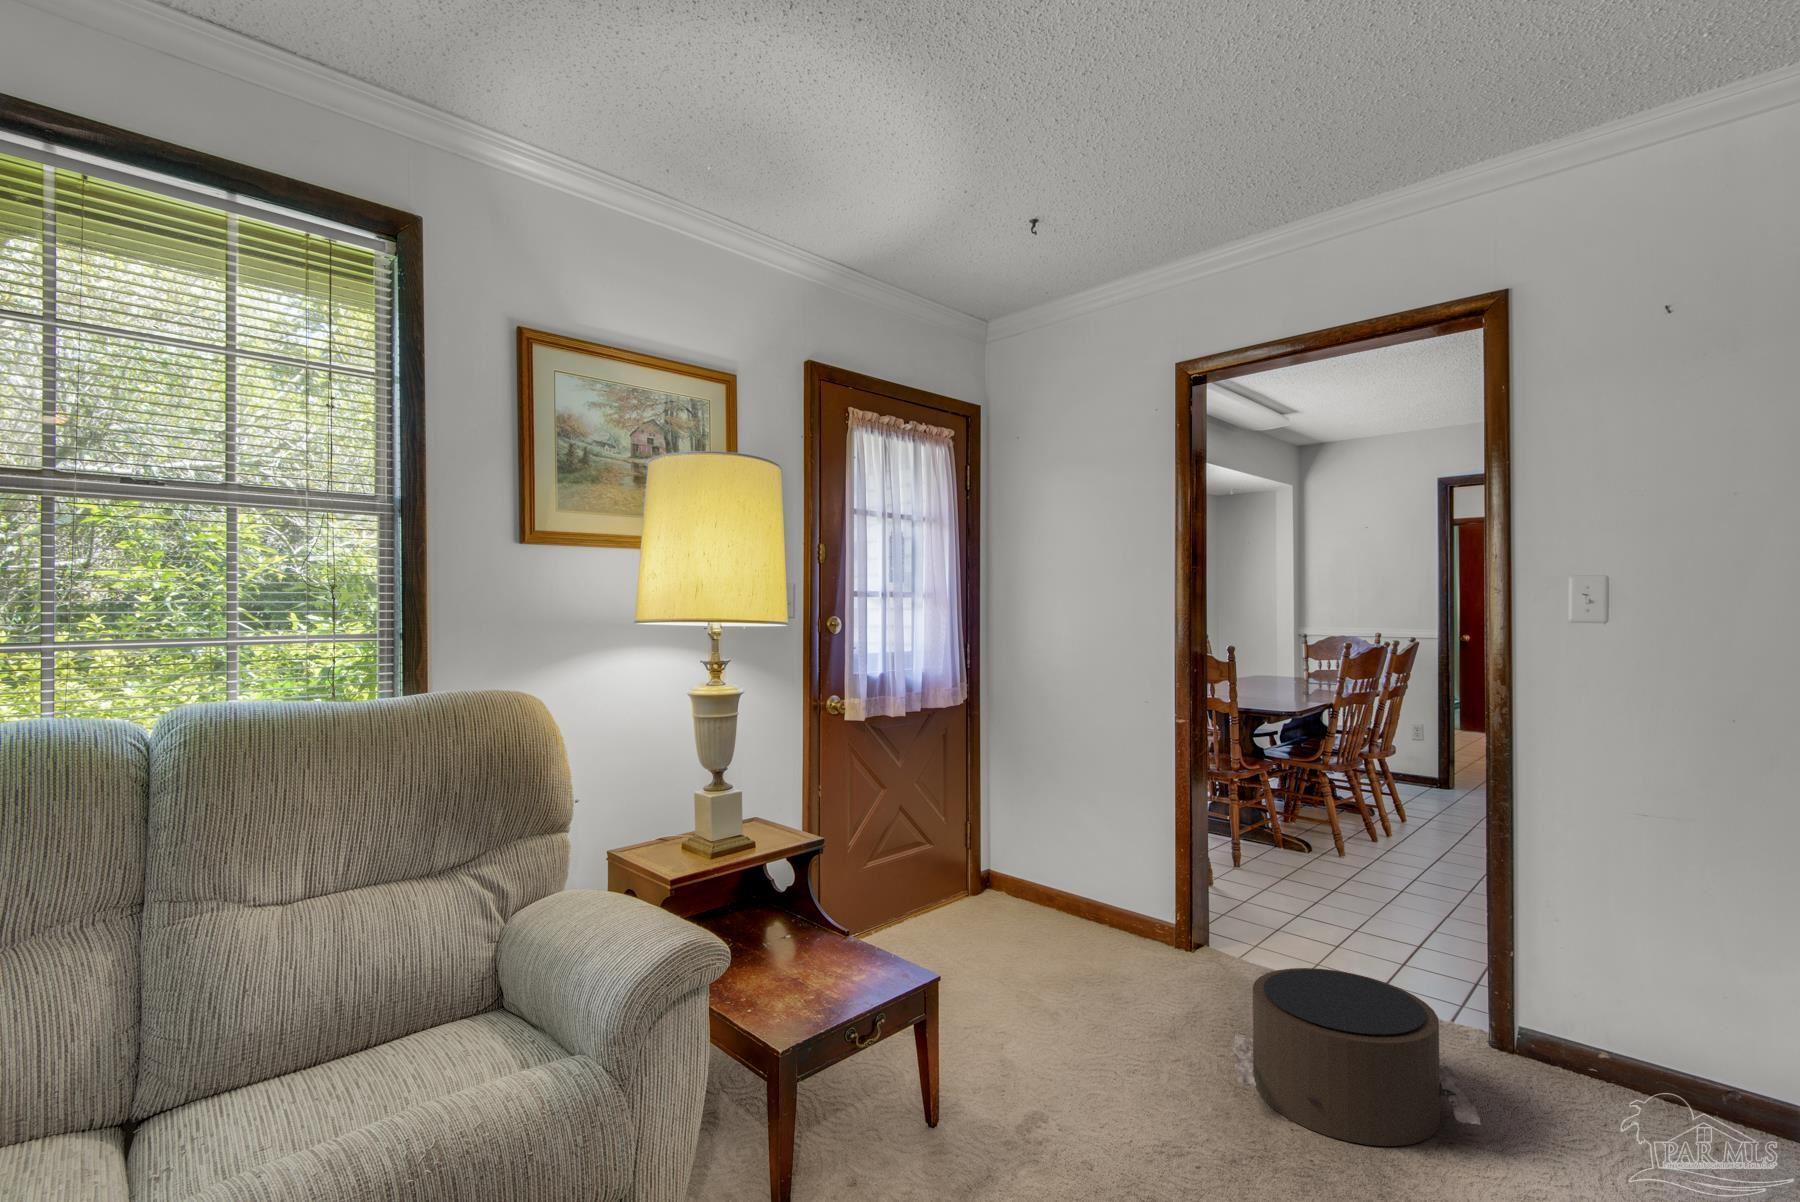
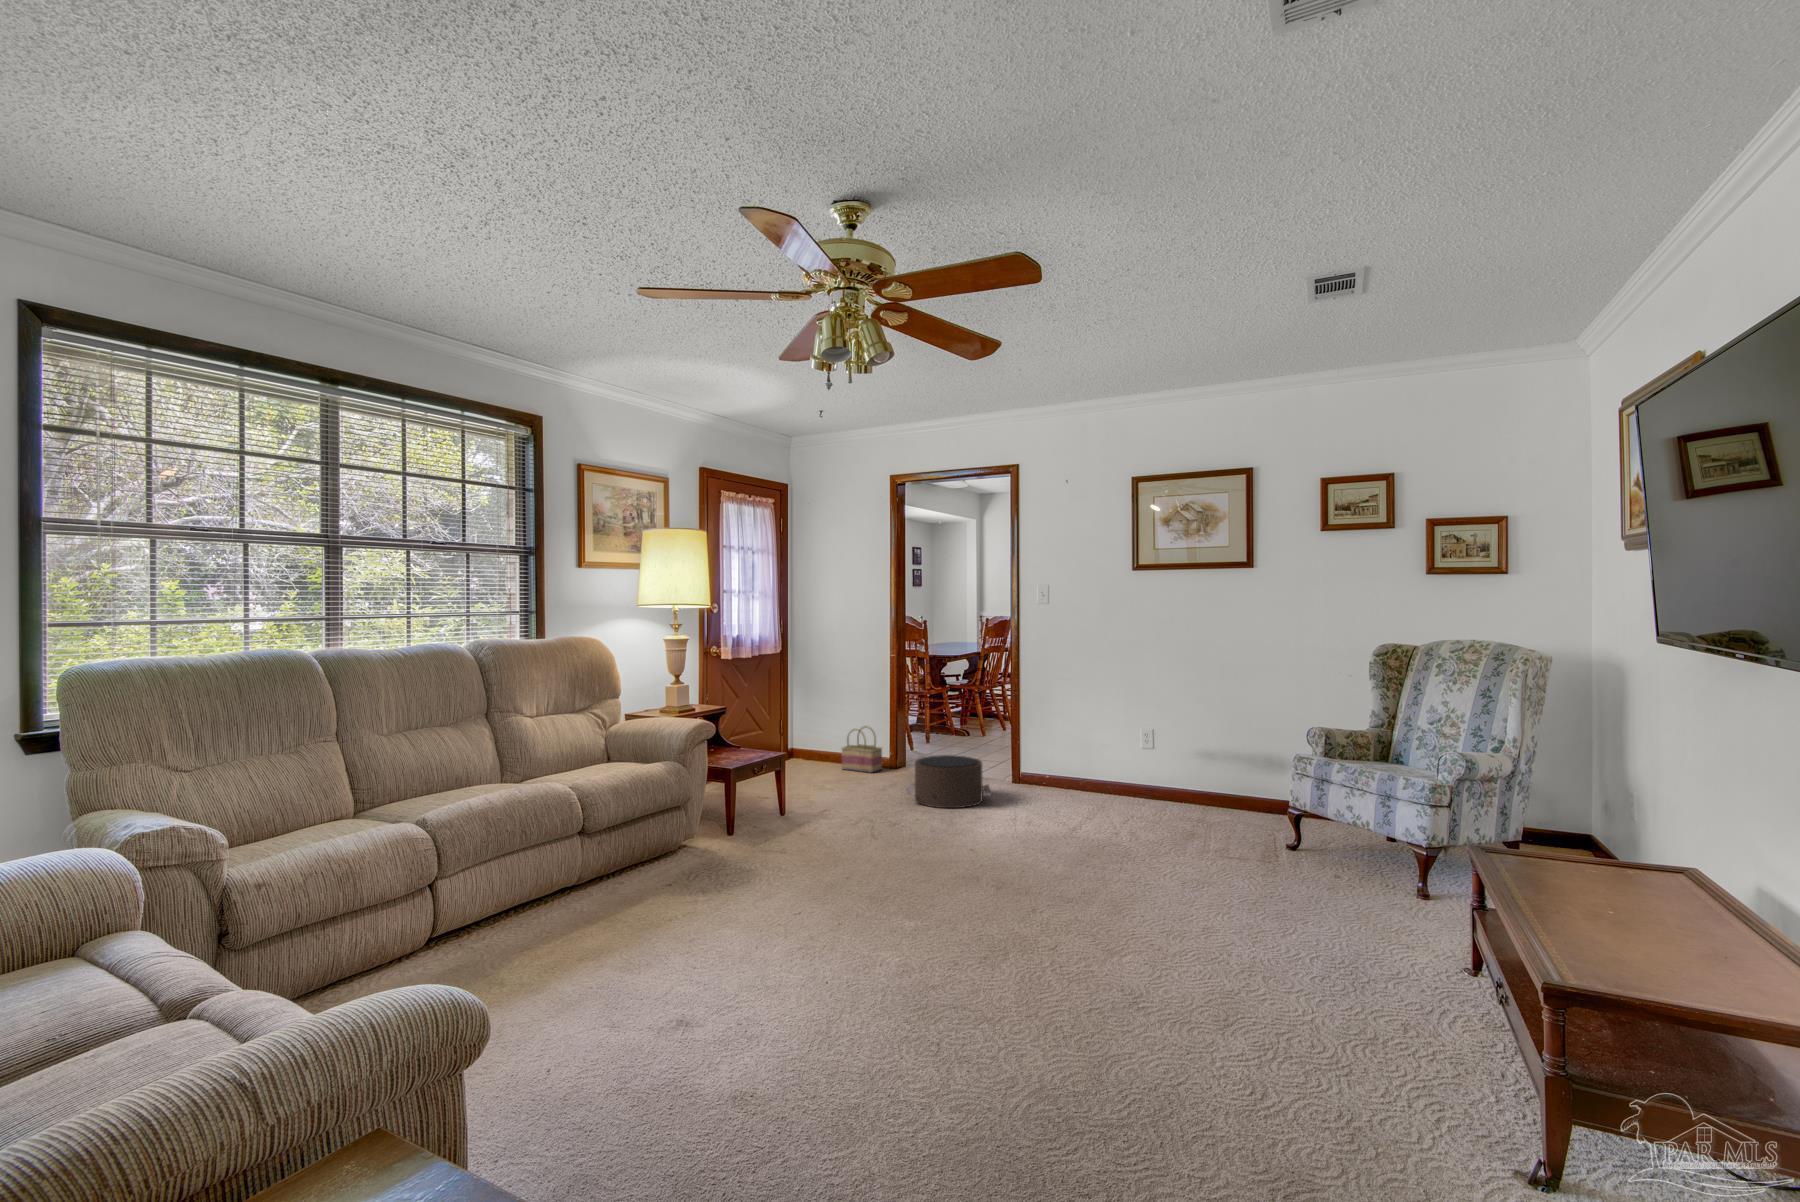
basket: none [1077,853,1161,956] -> present [842,726,882,773]

